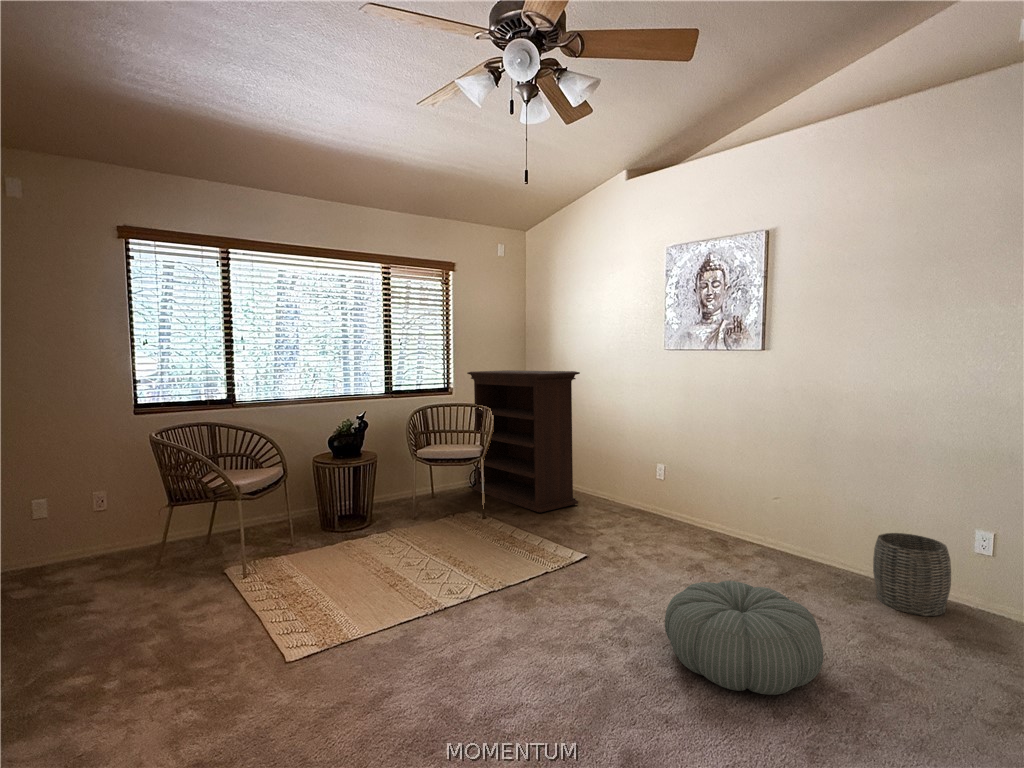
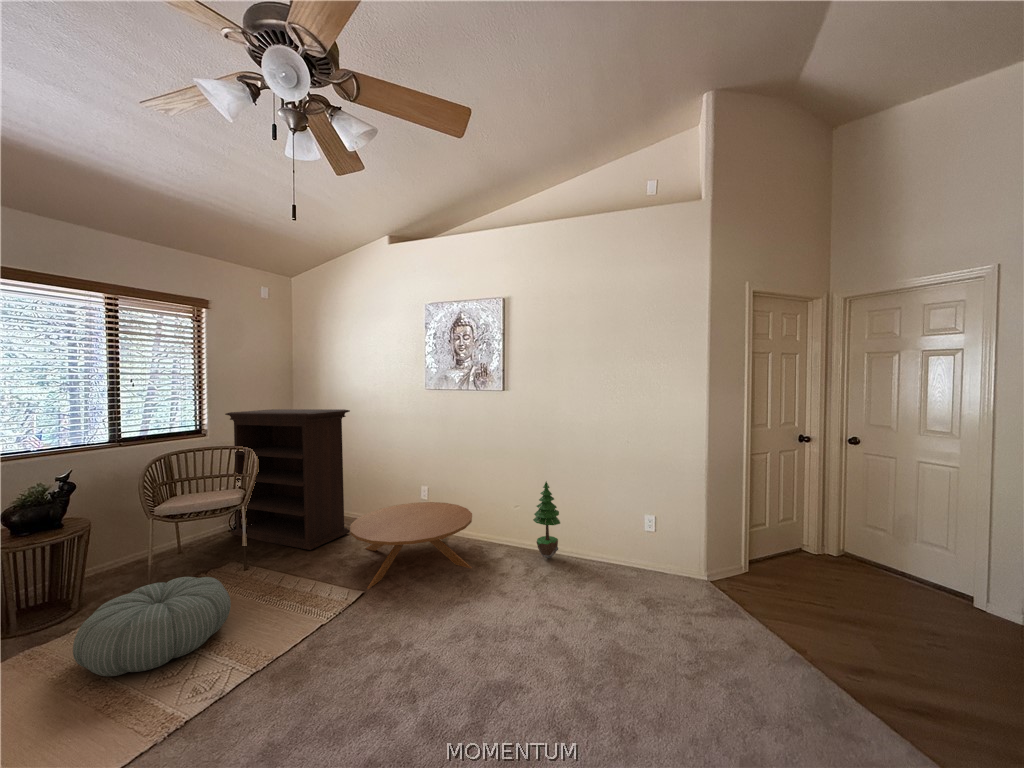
potted tree: none [796,469,837,569] -> present [533,481,560,558]
coffee table: none [577,480,715,559] -> present [350,502,472,589]
woven basket: present [873,533,951,616] -> none [587,522,633,583]
pouf: present [665,581,823,695] -> present [73,577,231,676]

